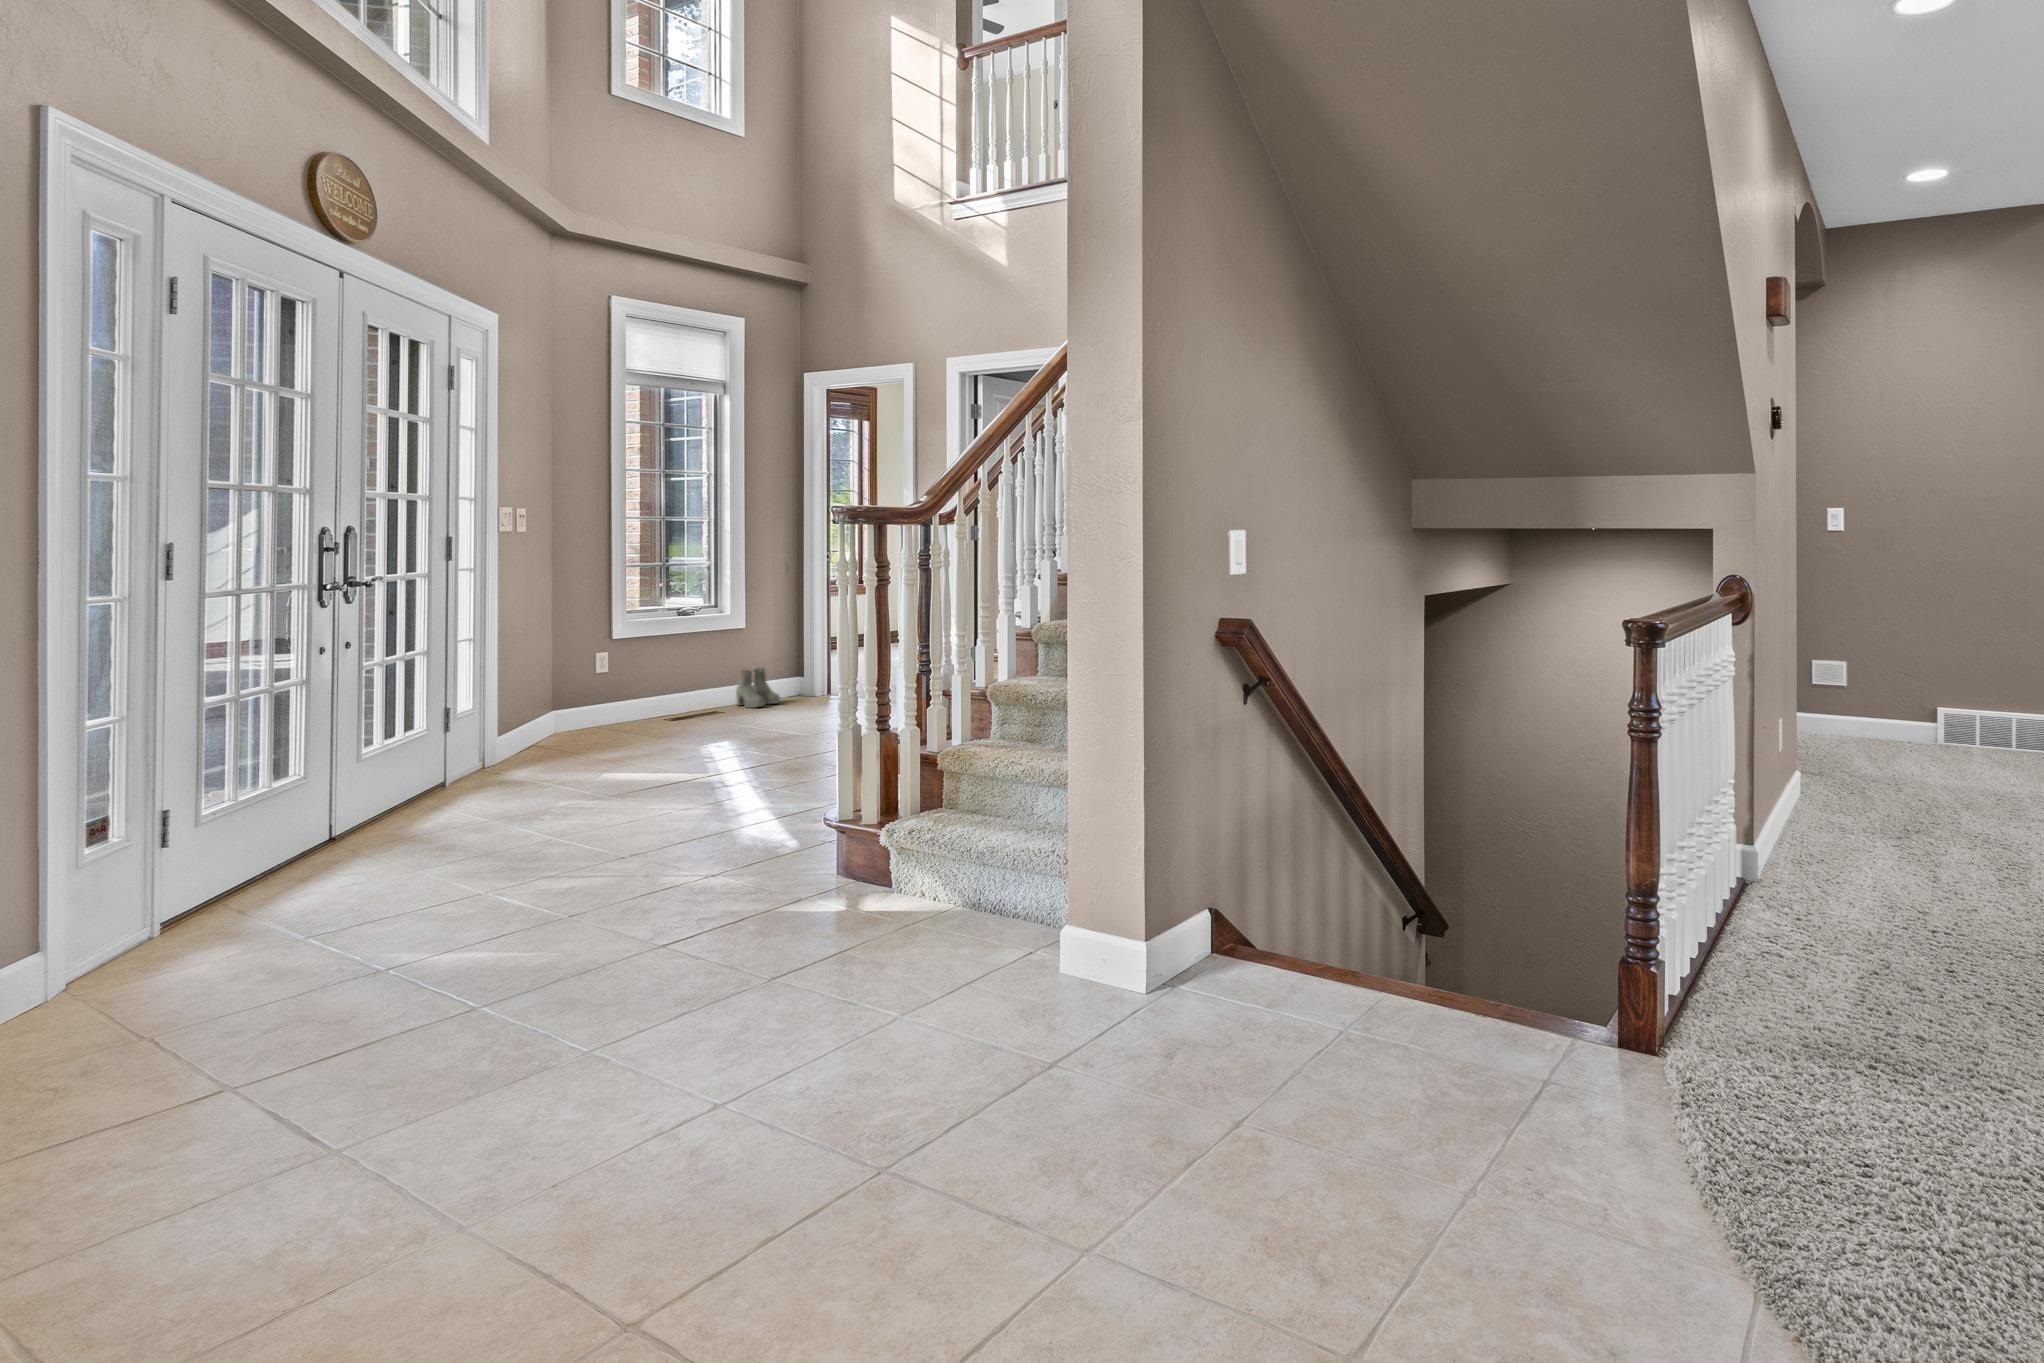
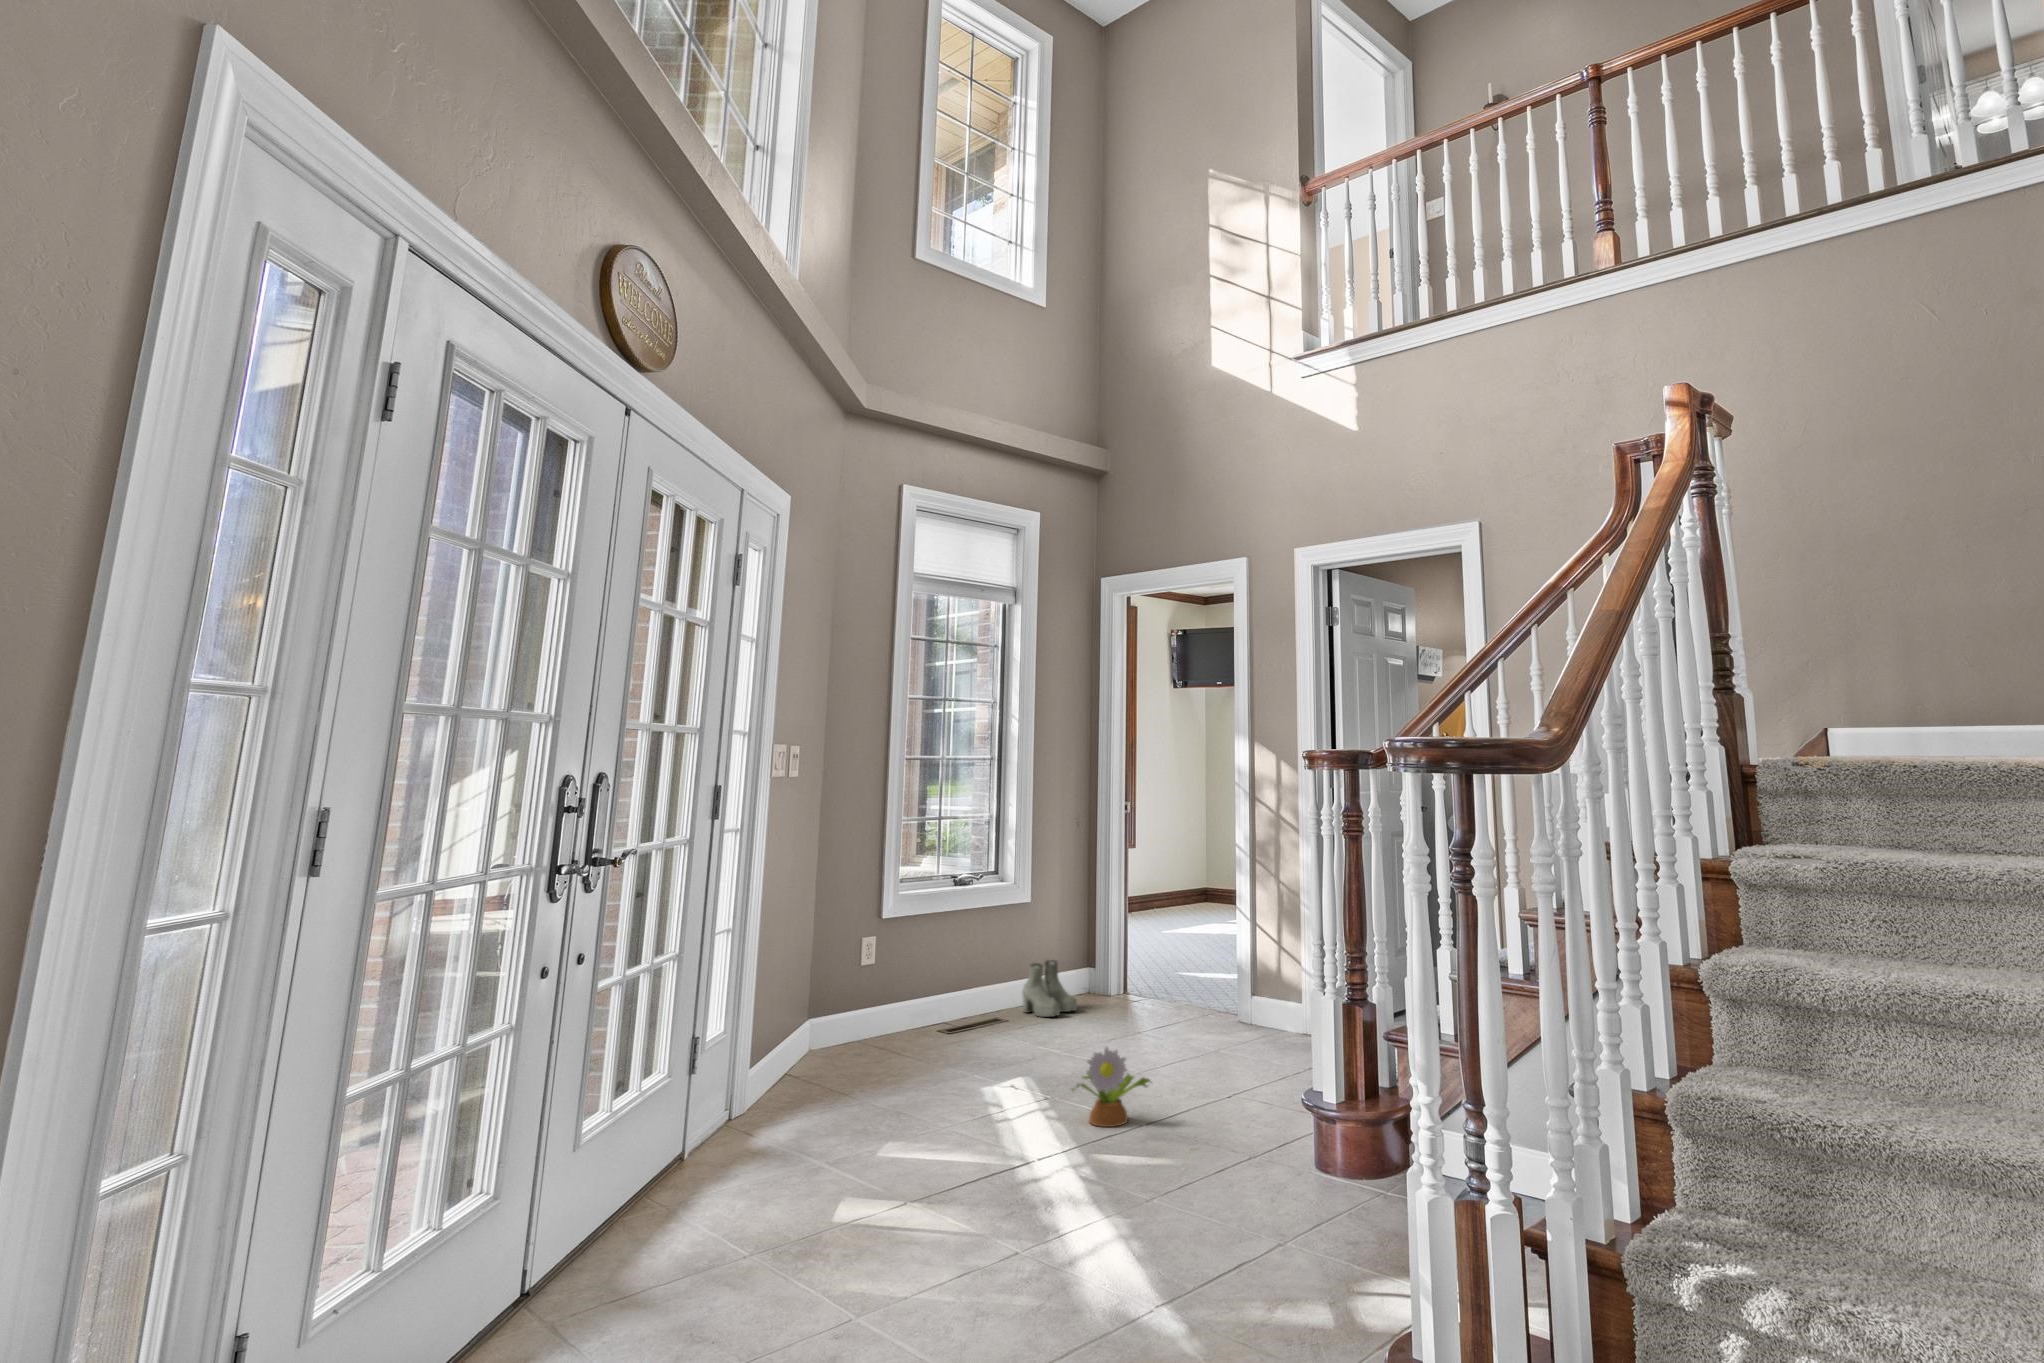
decorative plant: none [737,710,799,761] -> present [1072,1047,1151,1127]

